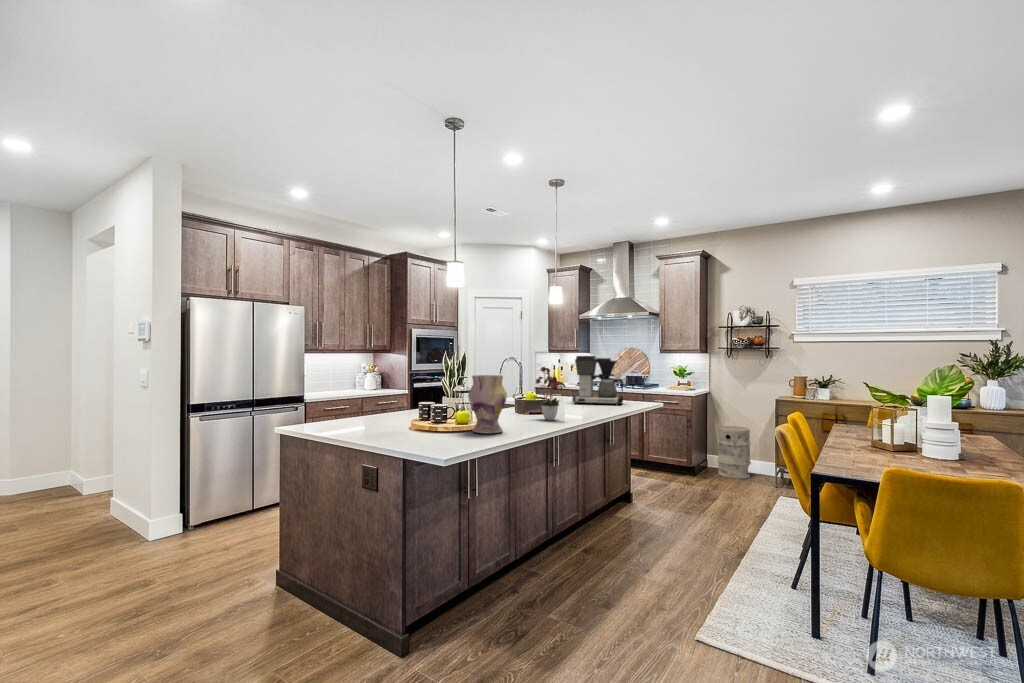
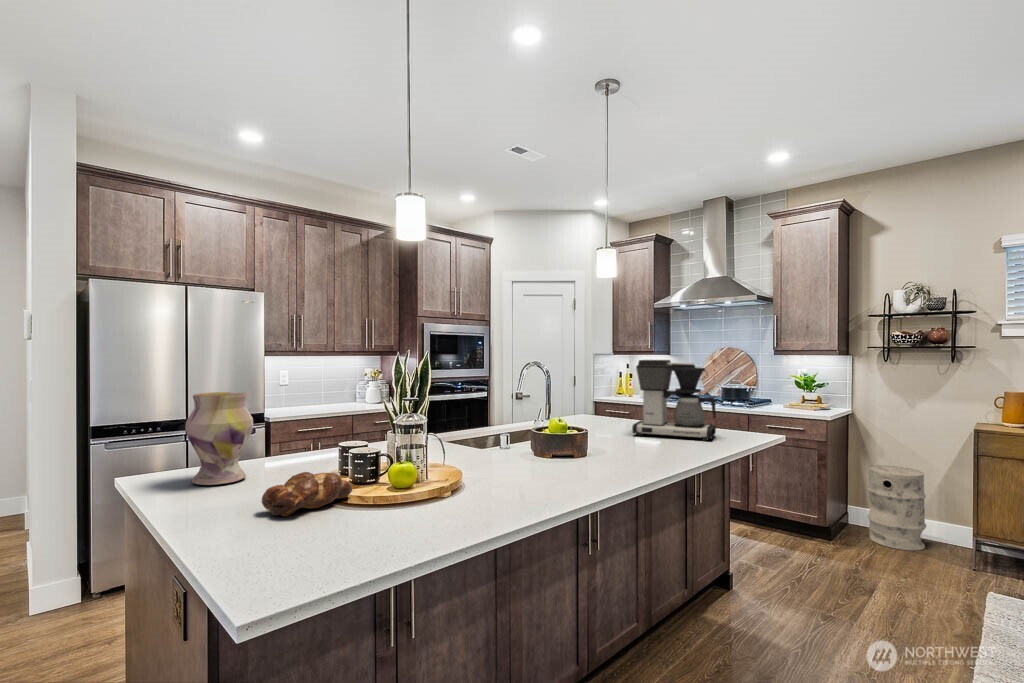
flower arrangement: present [536,367,566,420] -> none [548,377,608,479]
vase: present [468,375,507,434] -> present [185,392,253,485]
bread loaf: none [397,414,436,434] -> present [262,472,352,516]

